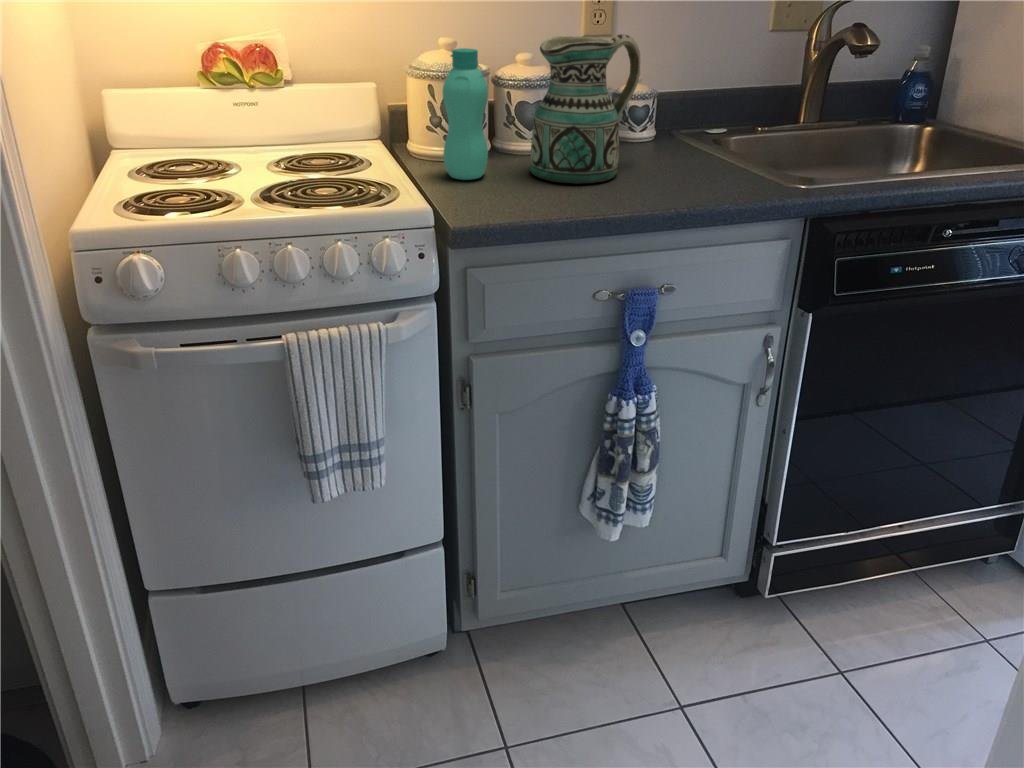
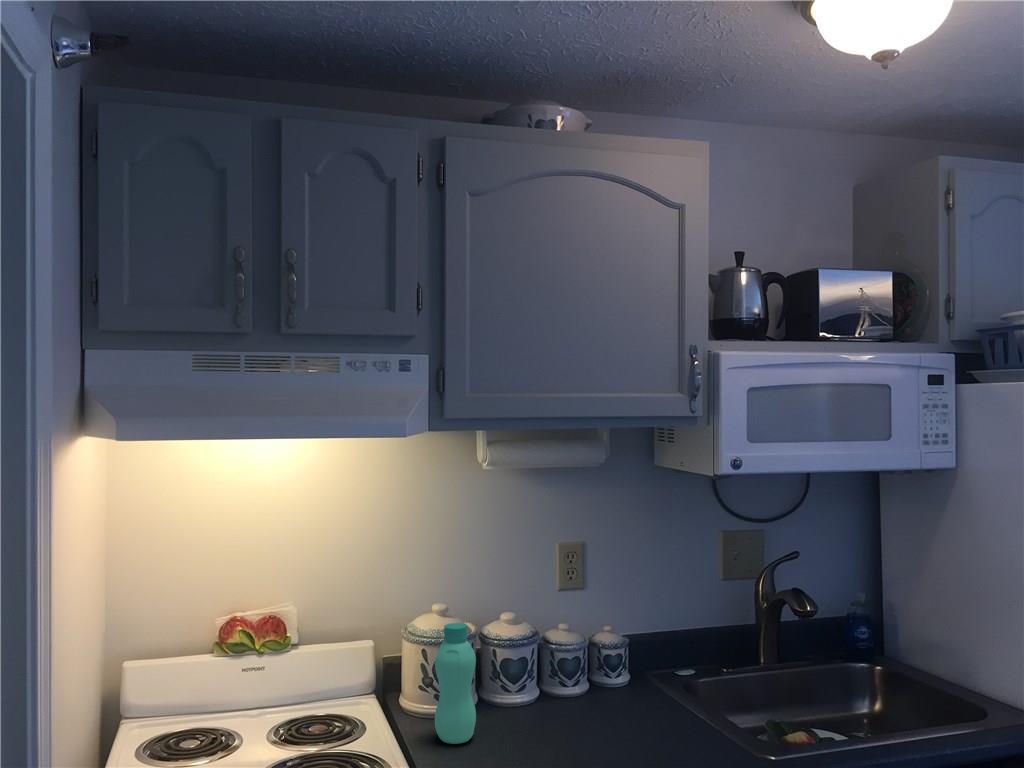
ceramic pitcher: present [530,34,640,183] -> none [515,604,611,746]

